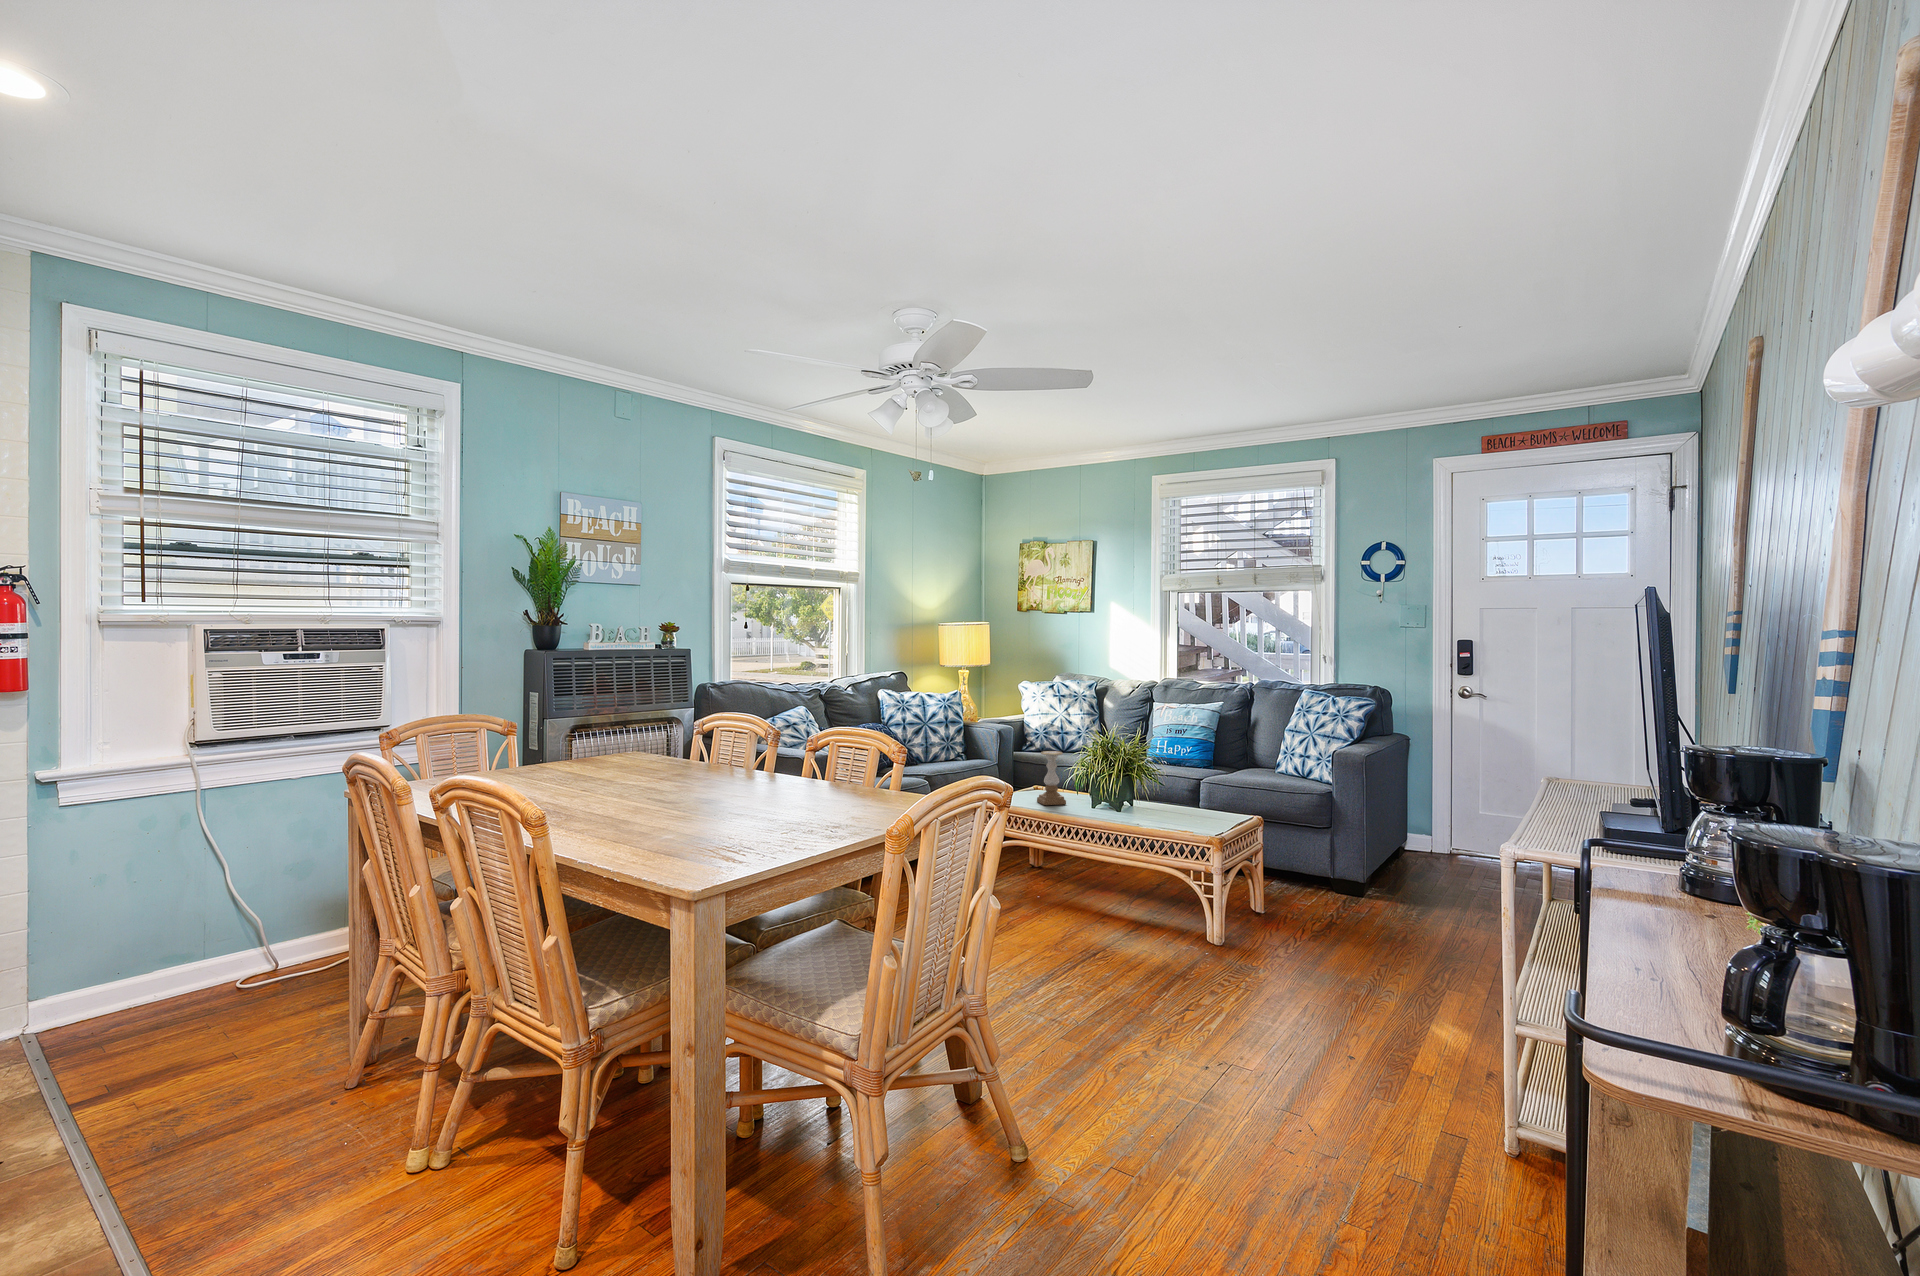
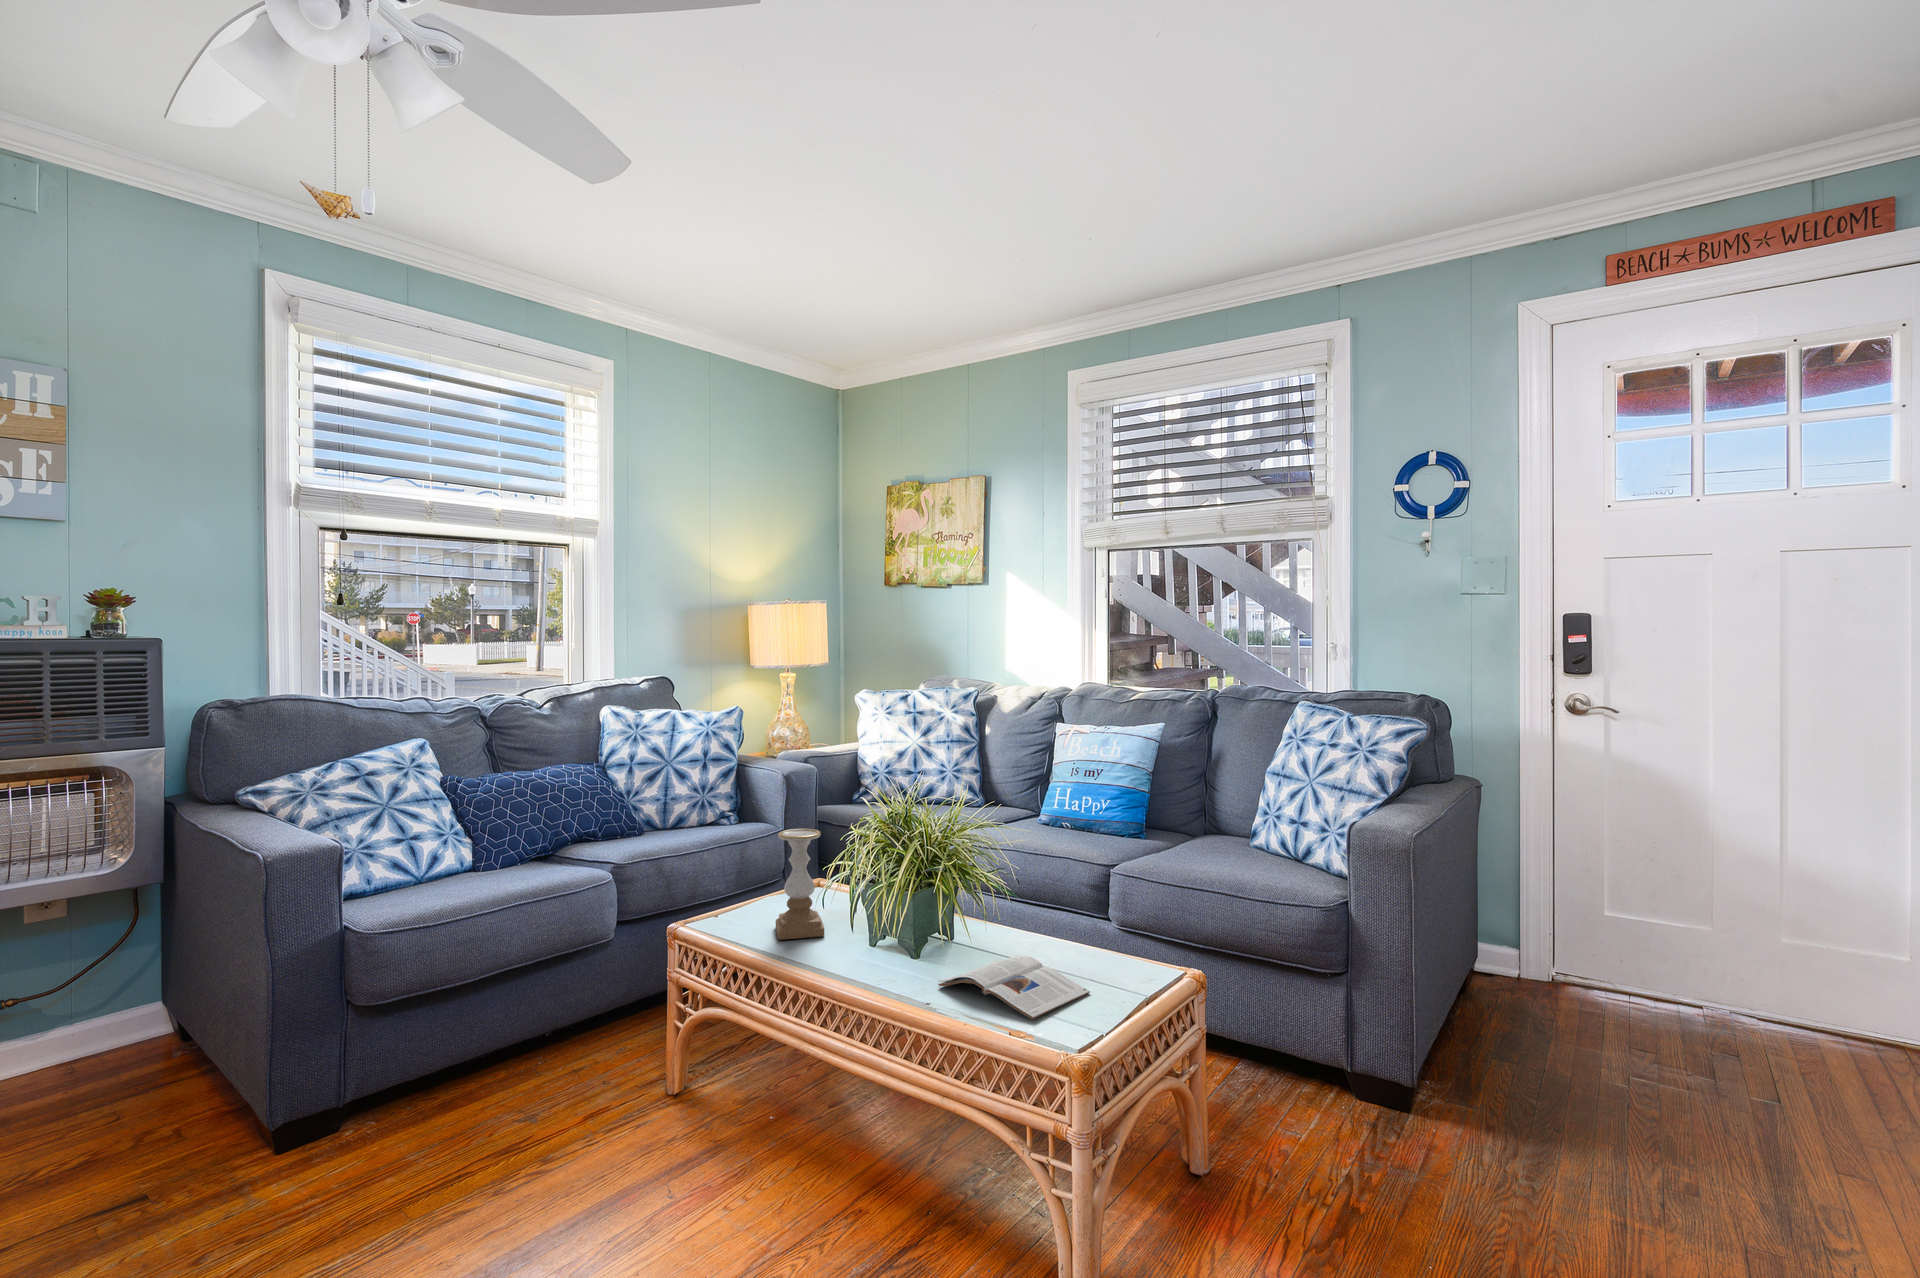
magazine: none [1139,807,1212,827] -> present [938,955,1090,1019]

